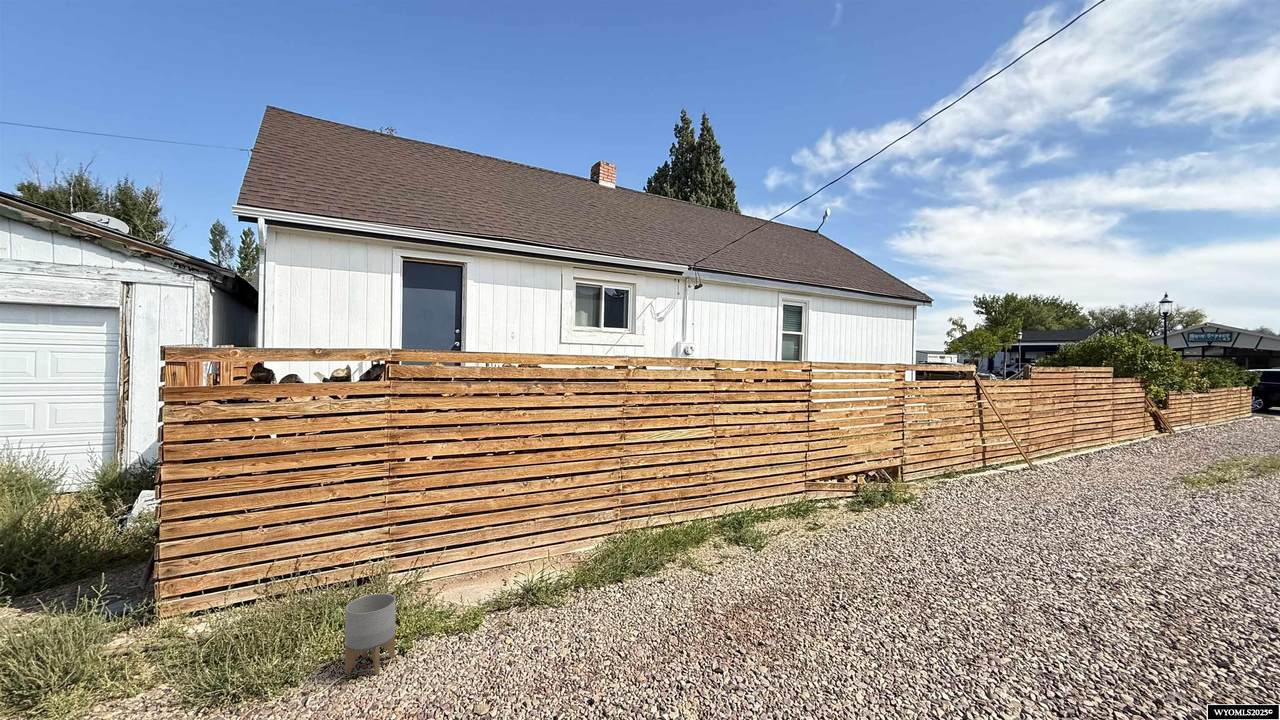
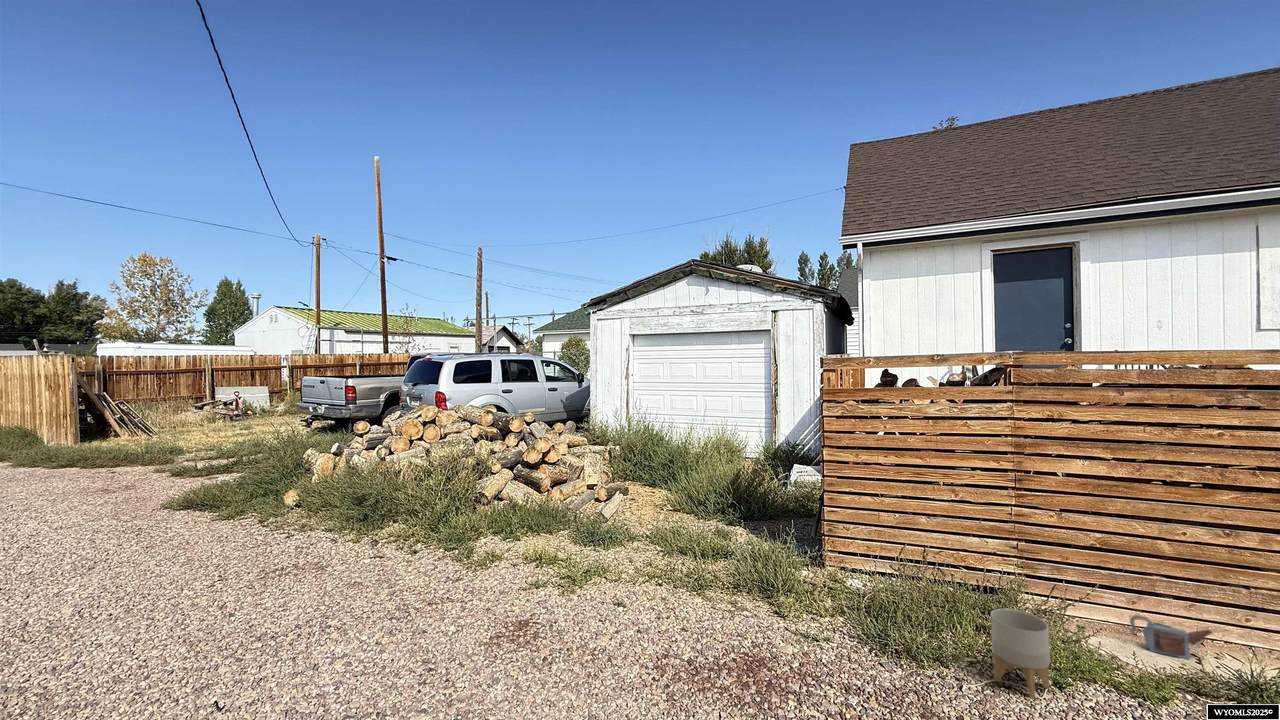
watering can: none [466,557,512,588] -> present [1130,615,1212,659]

